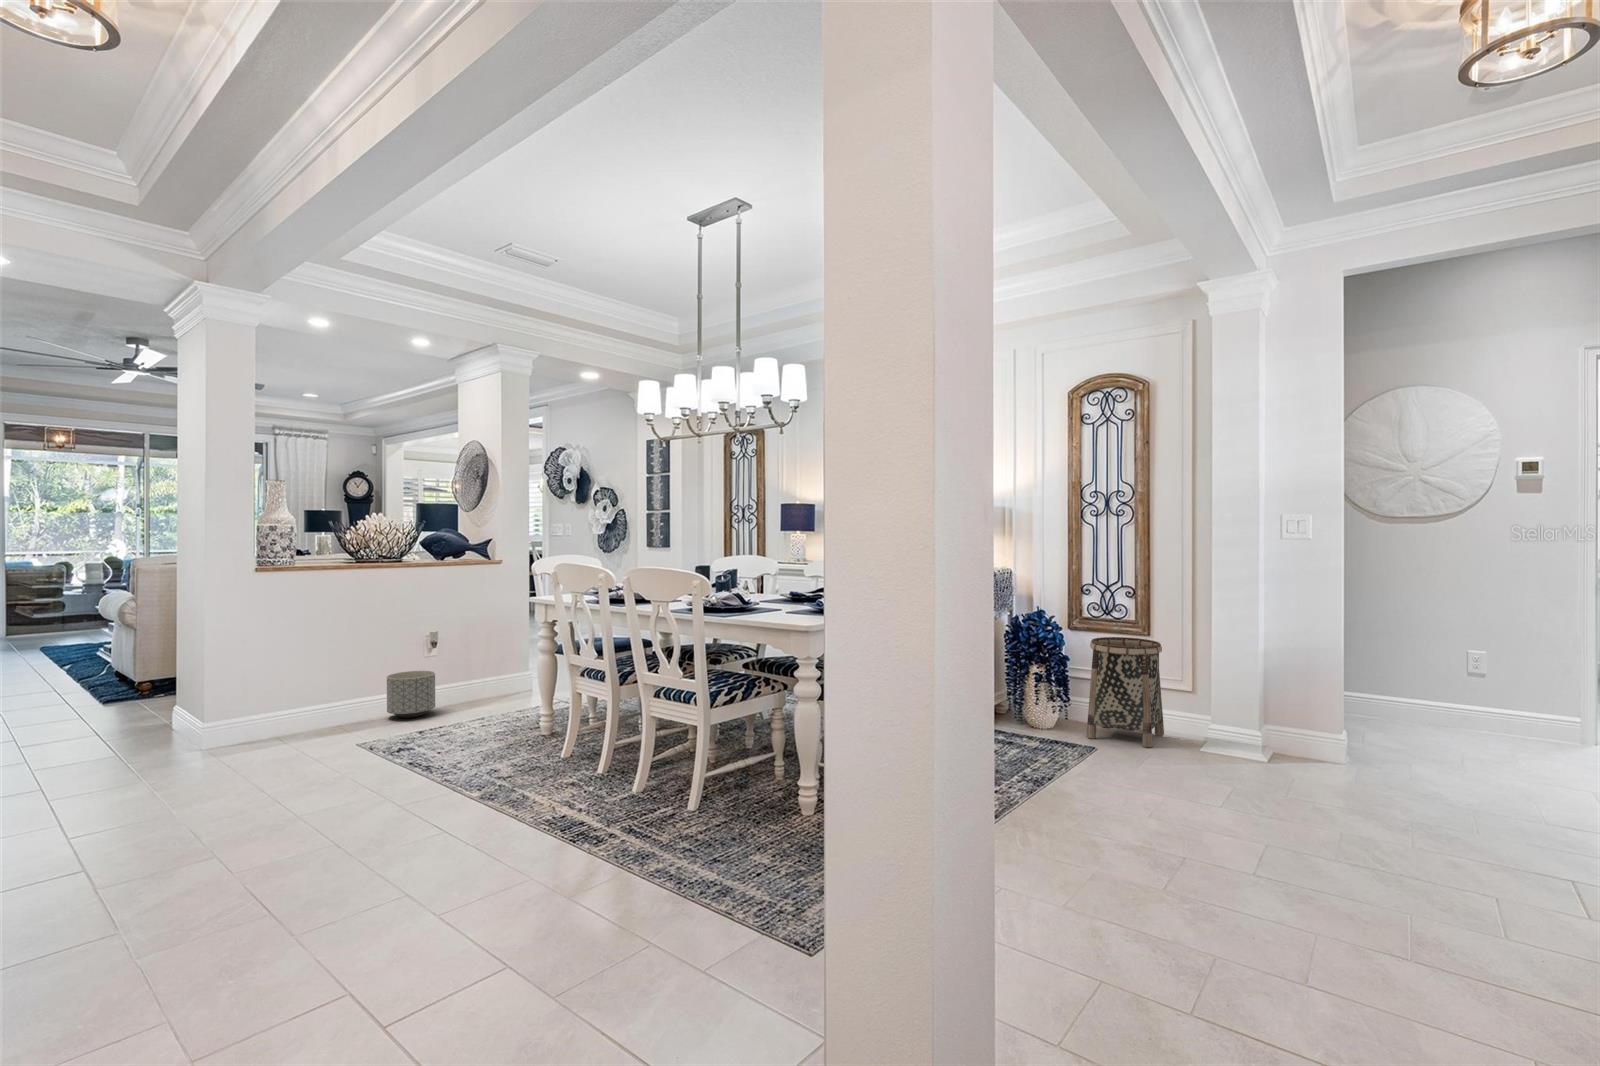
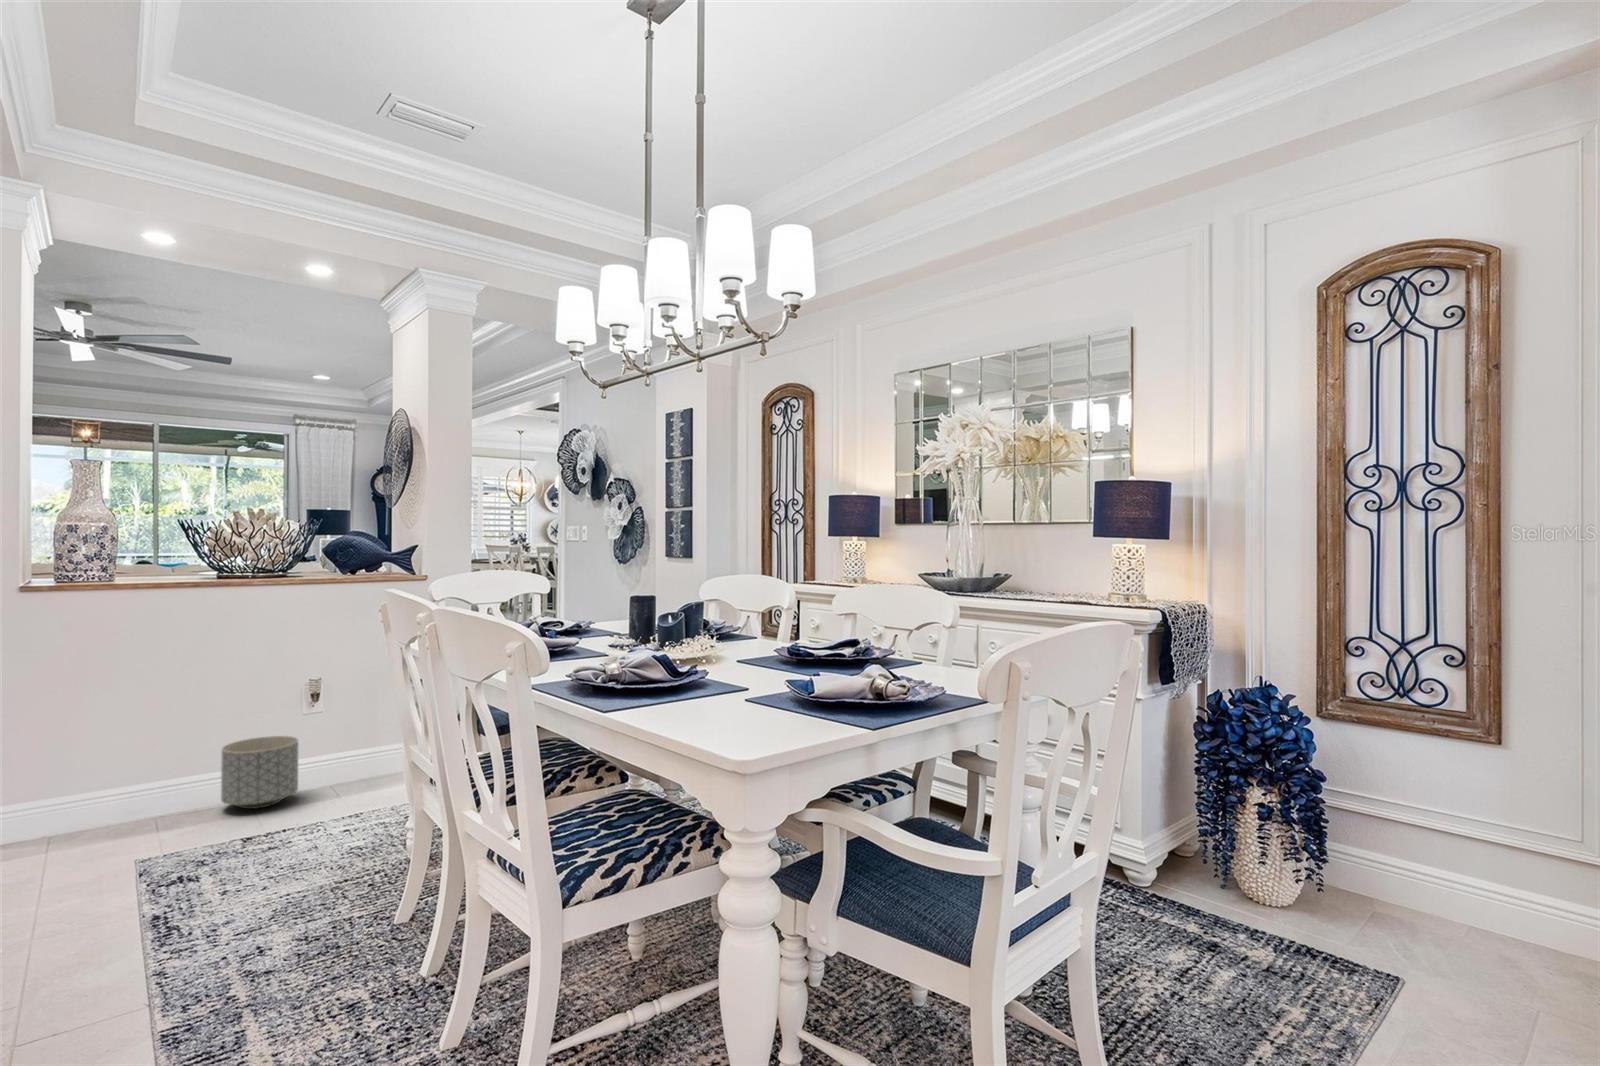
basket: present [1087,637,1164,747] -> none [1372,741,1545,990]

